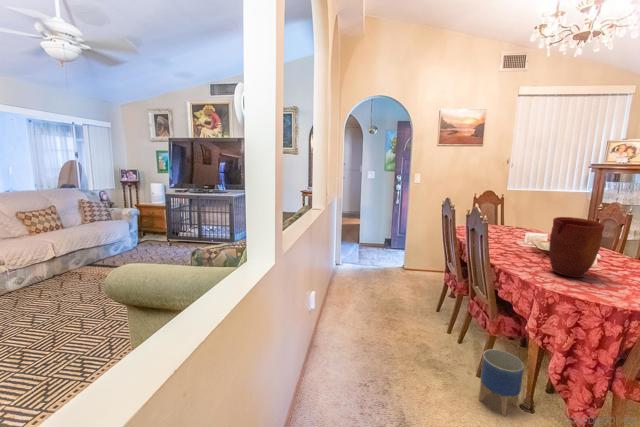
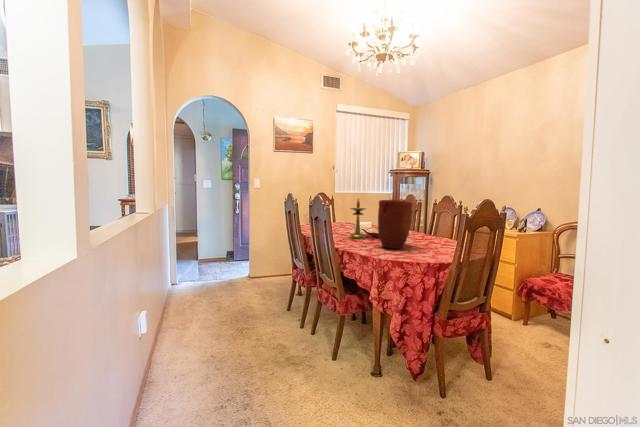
candlestick: none [513,209,539,255] -> present [350,199,365,239]
planter: present [479,349,524,416] -> none [337,327,371,388]

